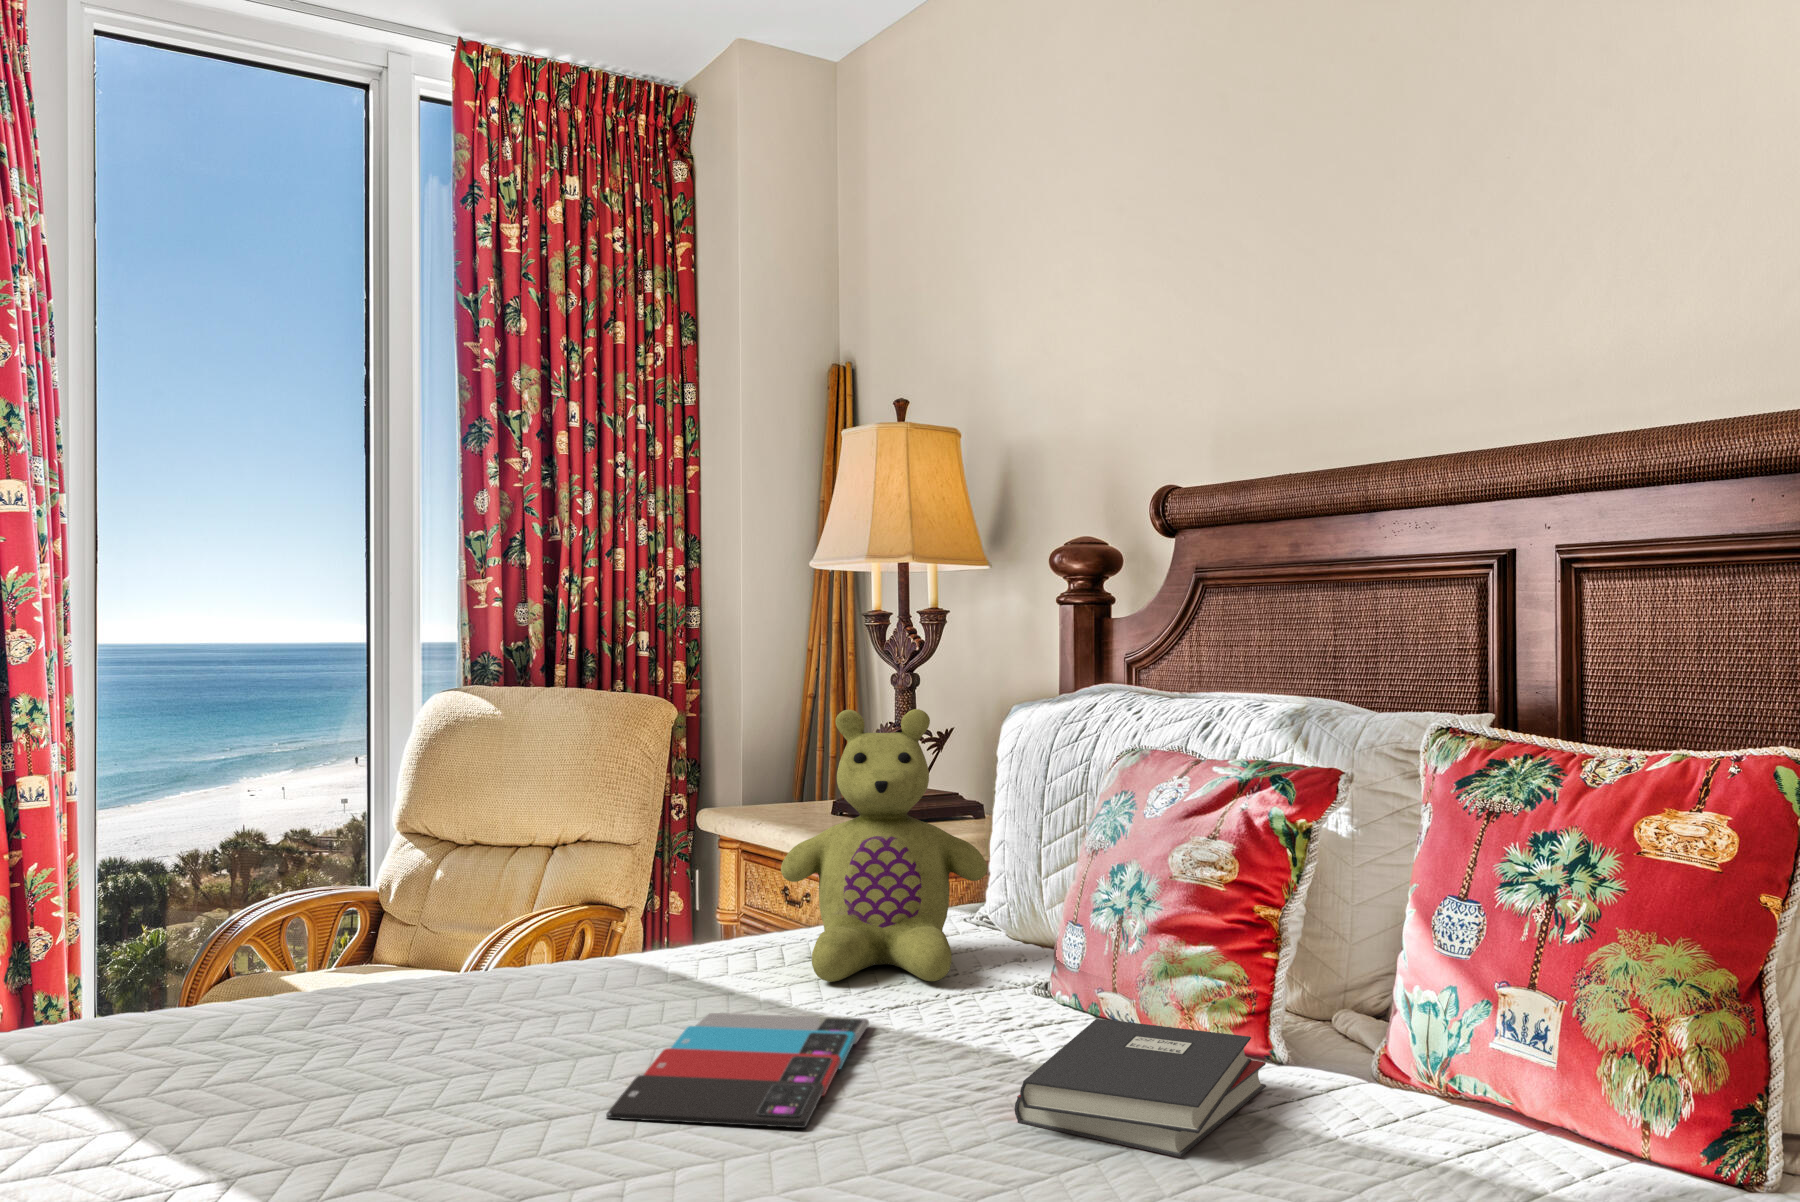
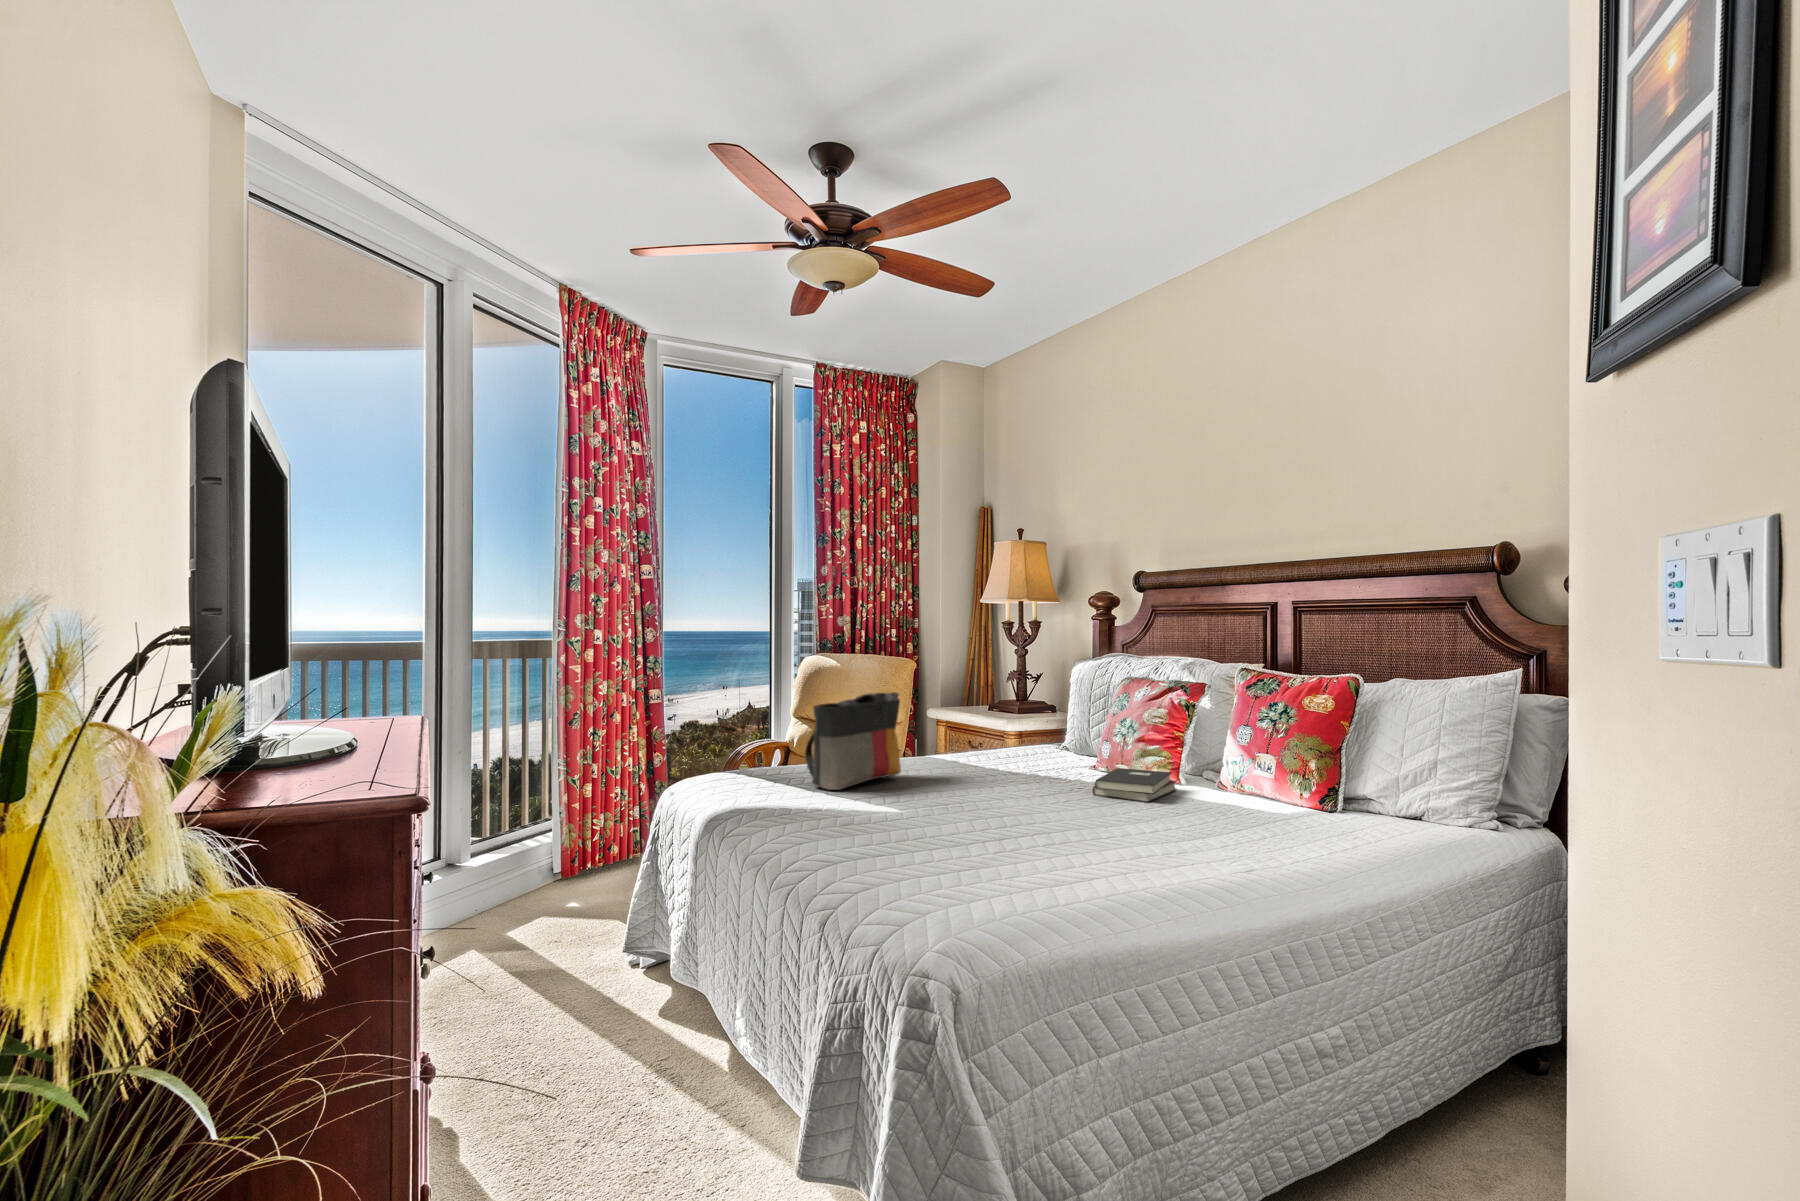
stuffed bear: present [781,709,987,982] -> none [990,662,1070,764]
tote bag: none [137,806,473,1131] -> present [805,692,901,790]
smartphone: present [606,1013,869,1128] -> none [958,769,1034,794]

